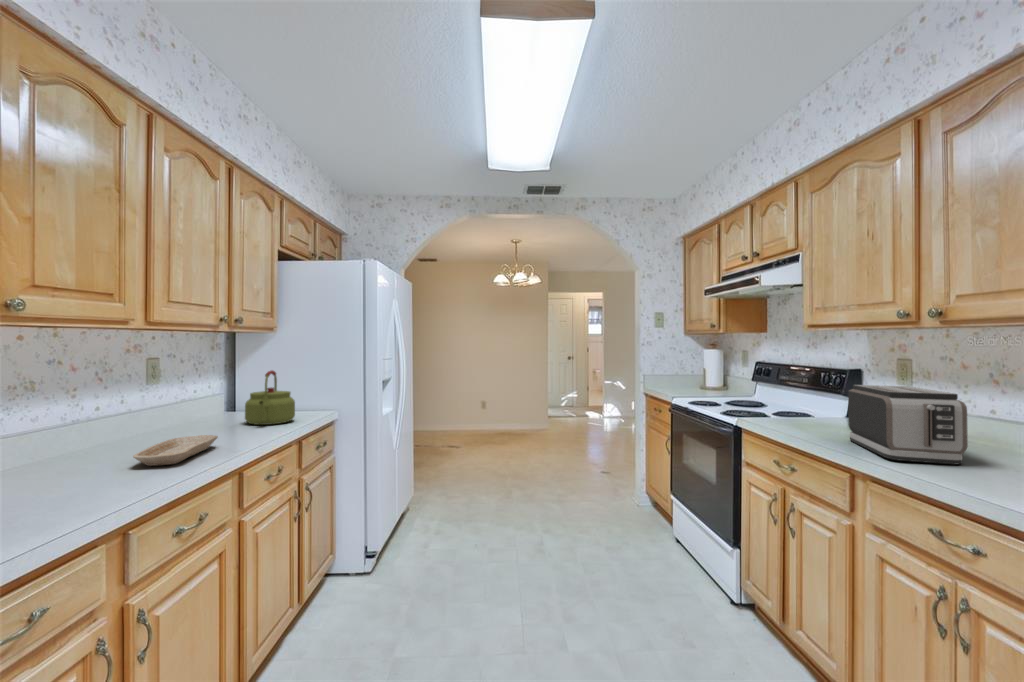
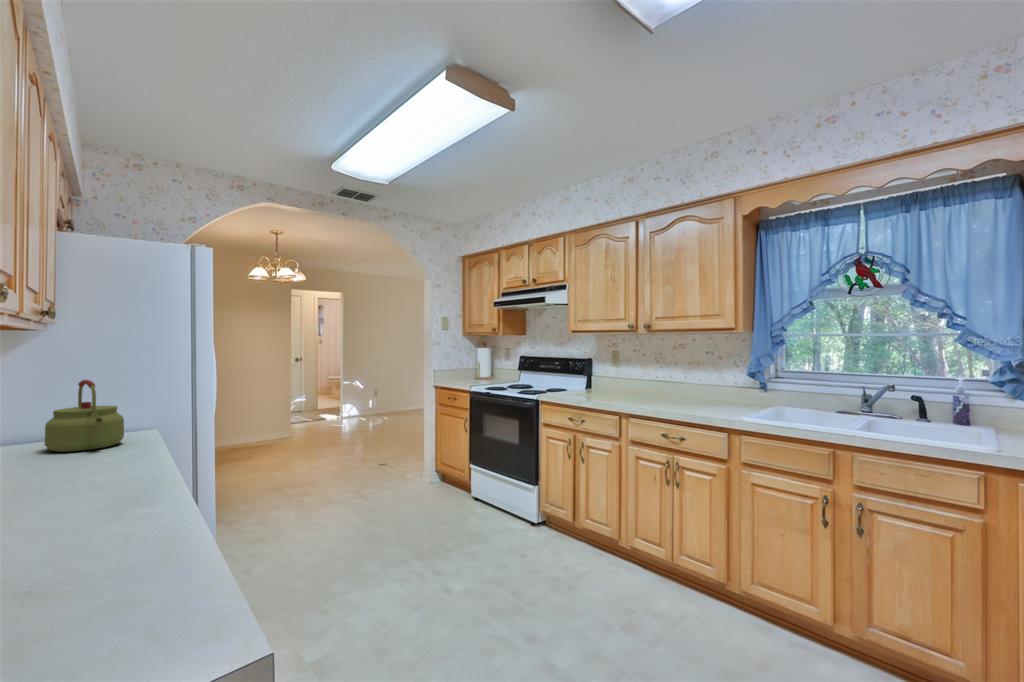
toaster: present [848,385,968,464] -> none [607,366,664,405]
tray: present [133,435,218,466] -> none [56,458,152,495]

